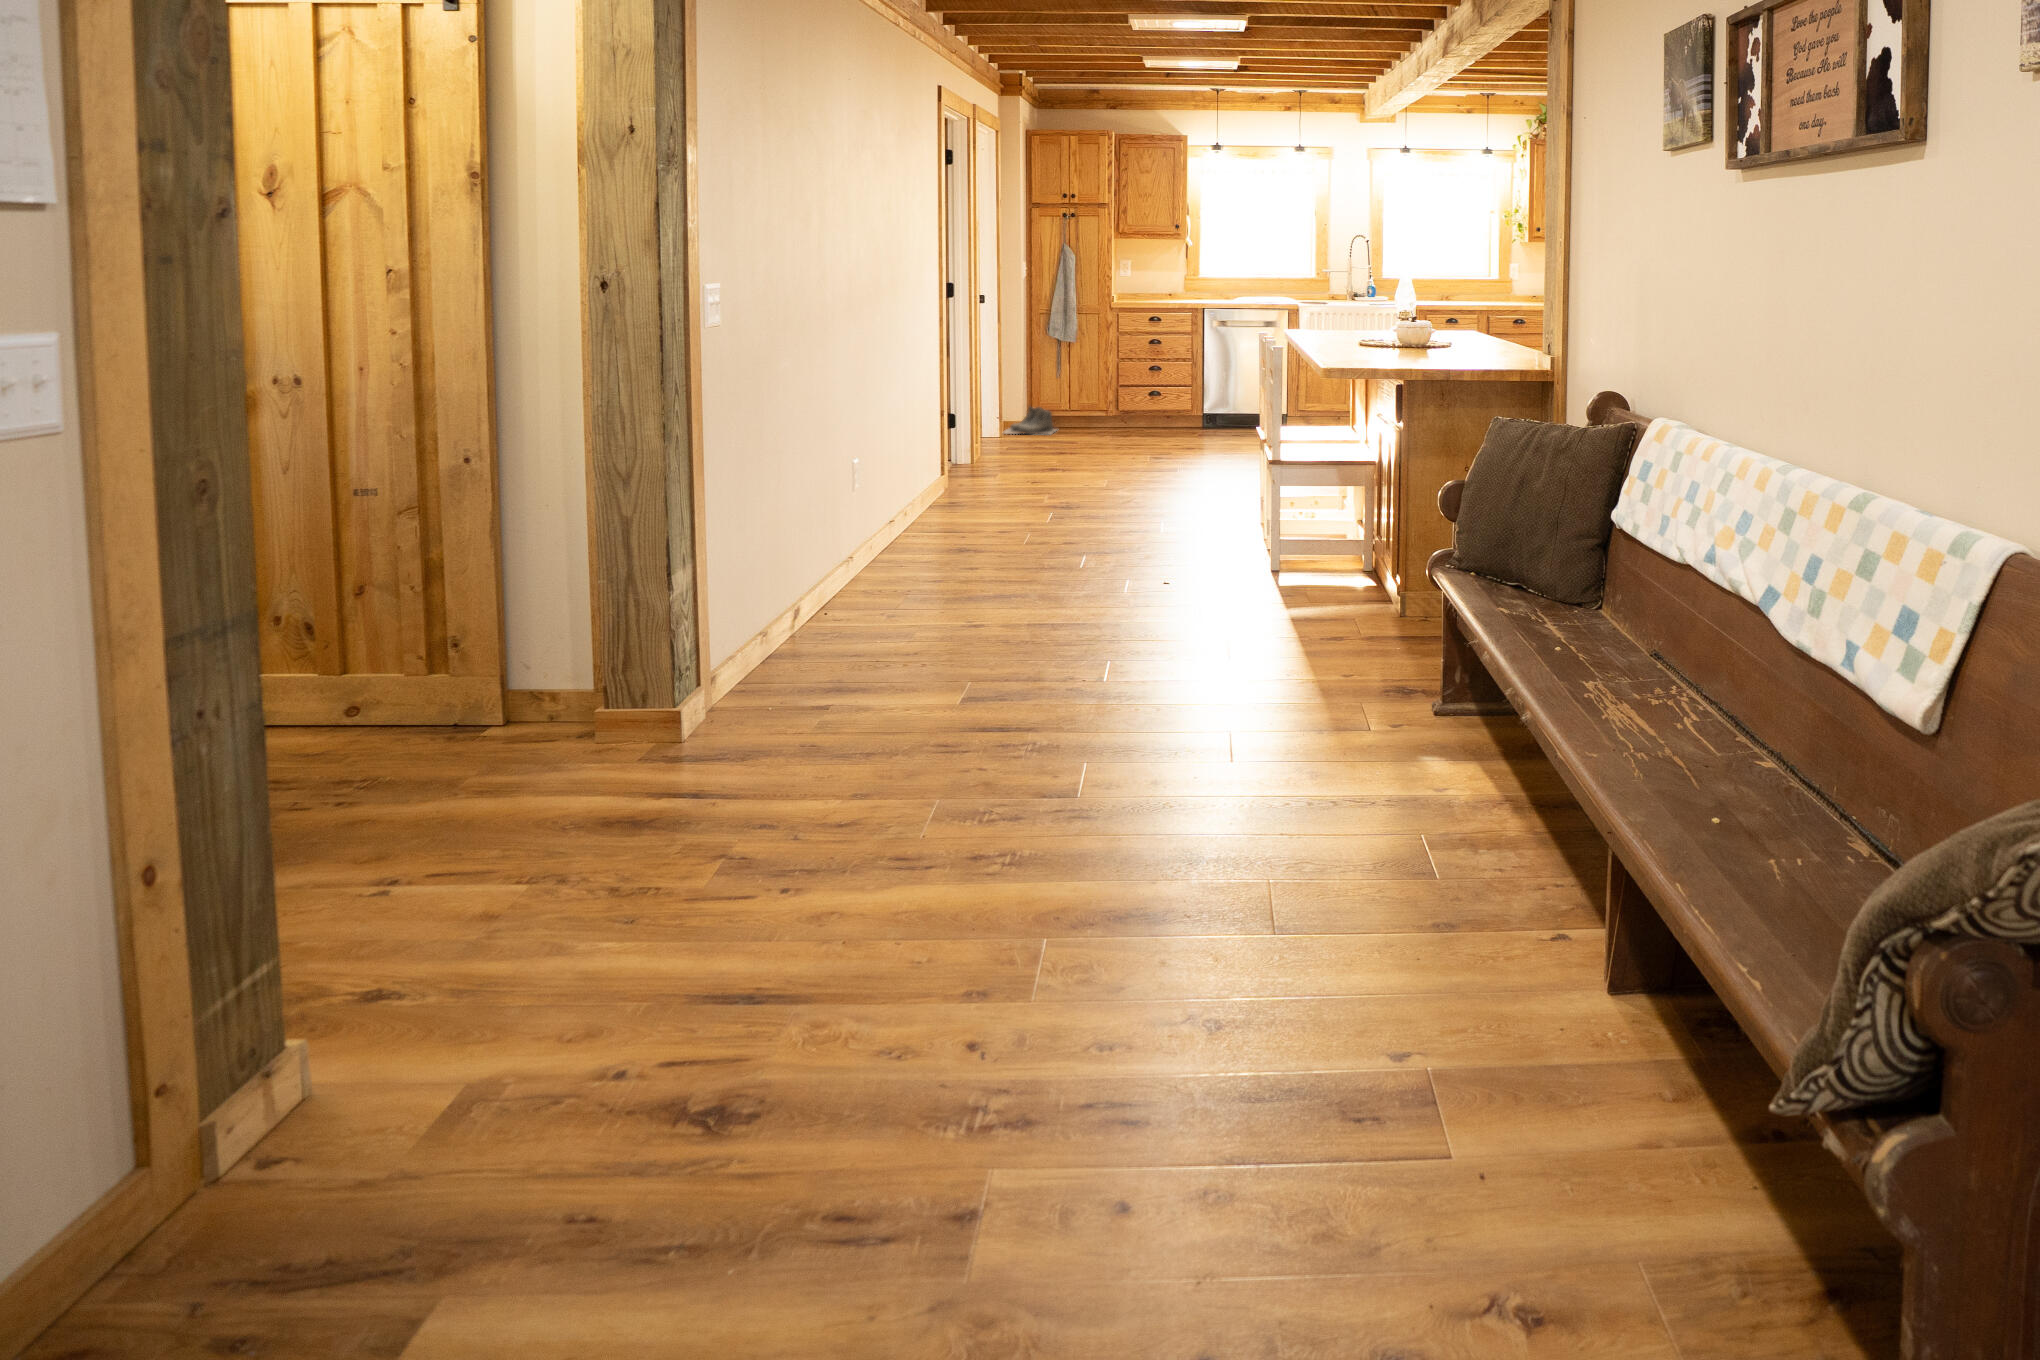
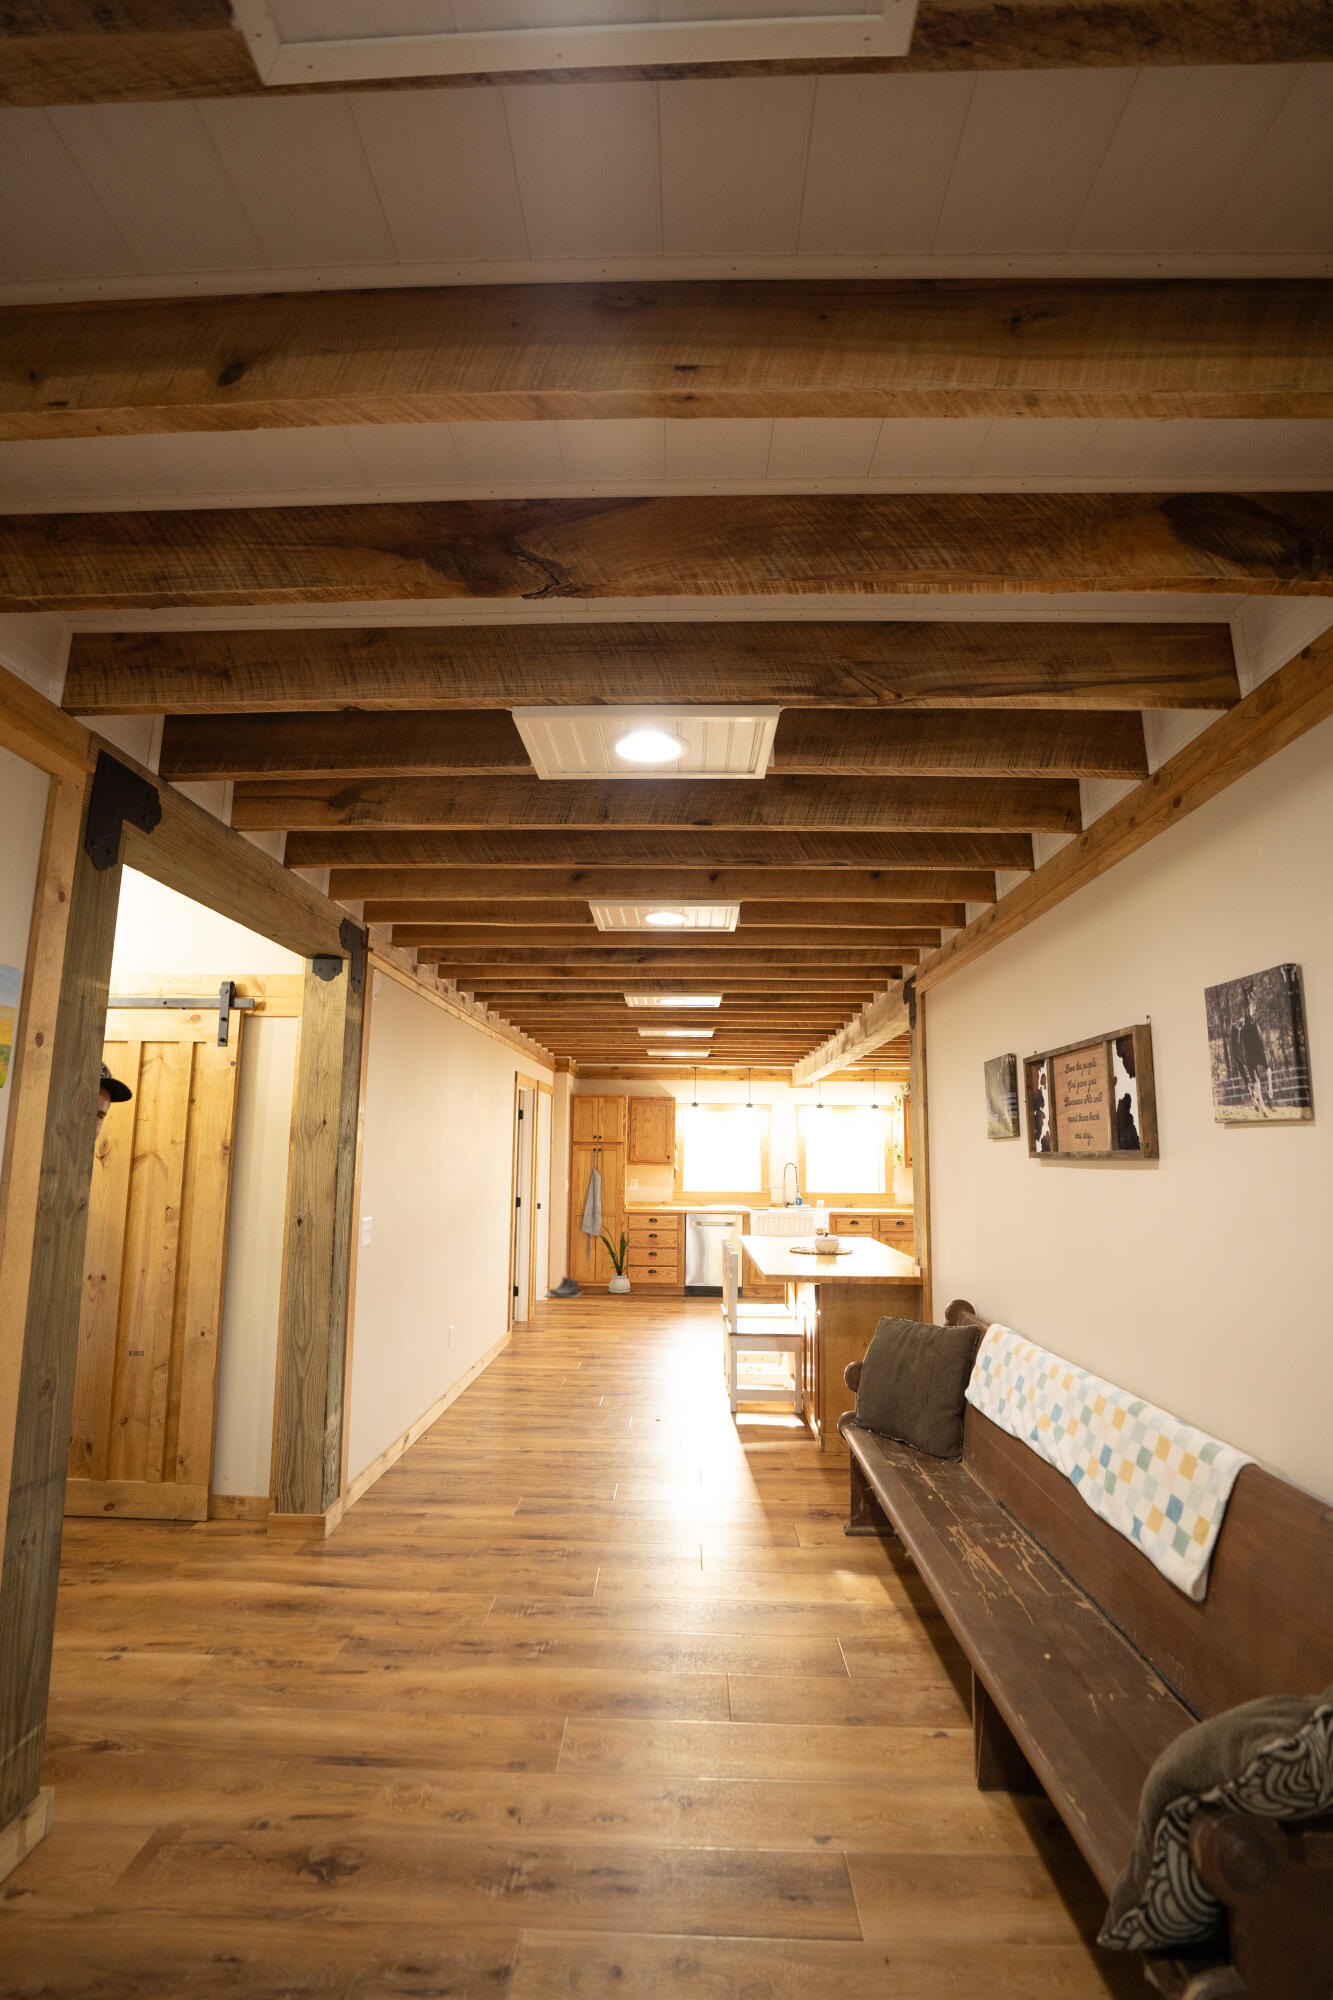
house plant: none [1076,331,1140,428] -> present [599,1225,634,1293]

